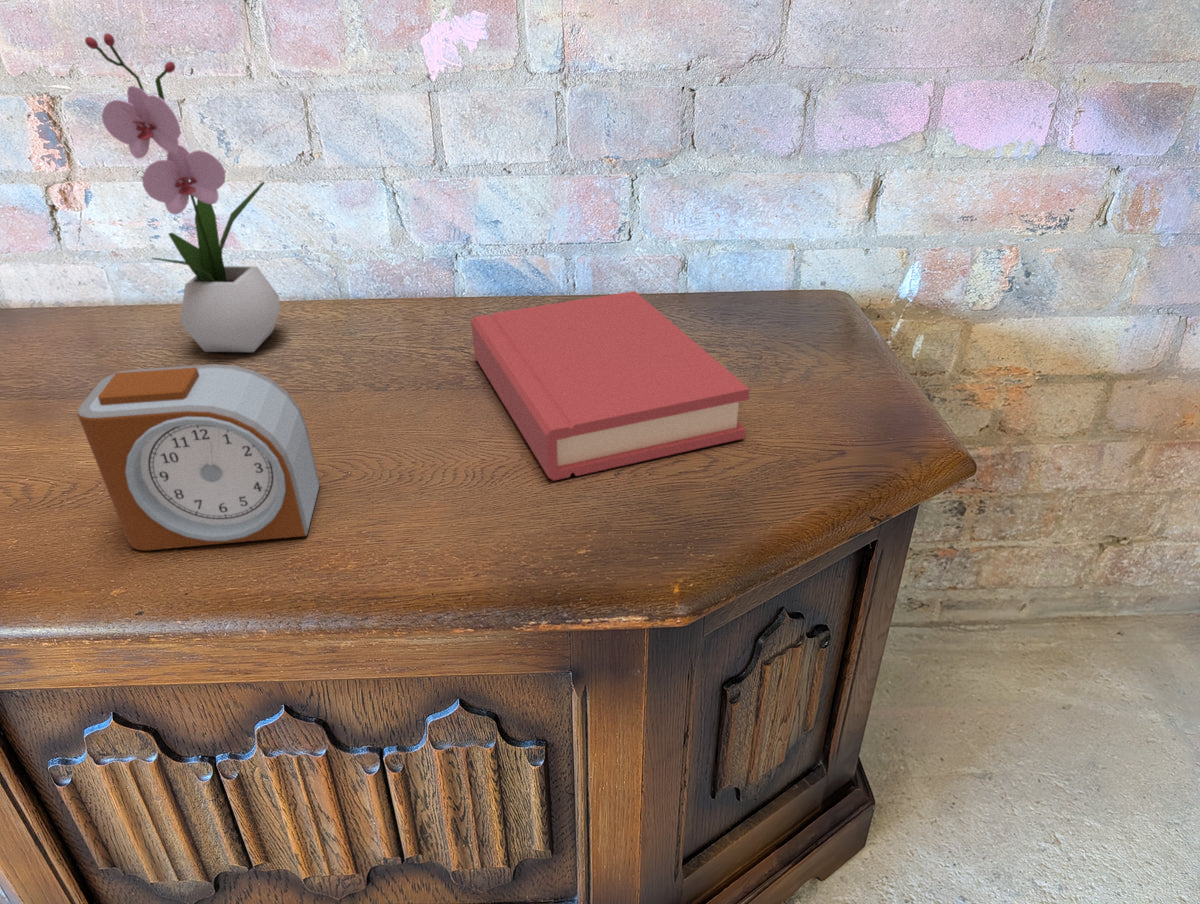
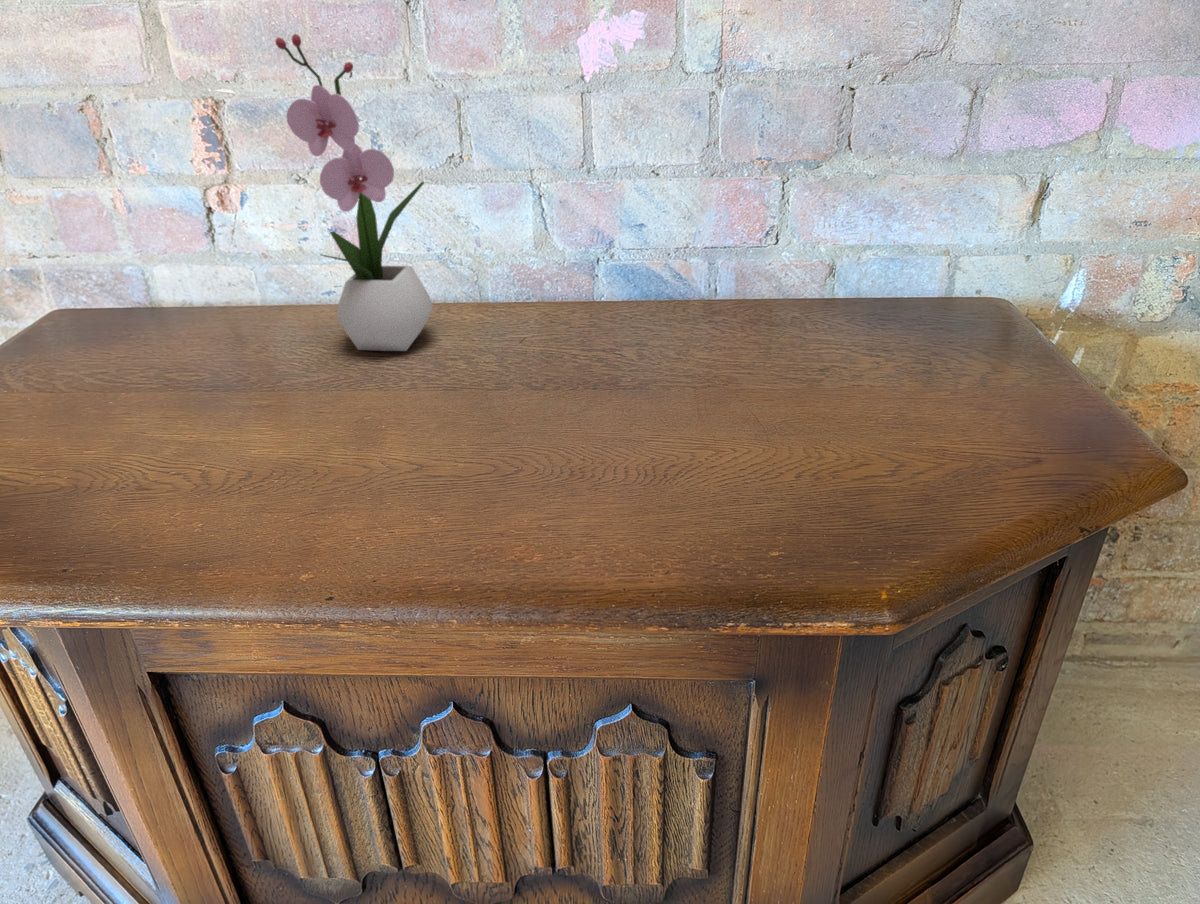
hardback book: present [471,291,750,480] -> none [628,293,938,481]
alarm clock: present [77,364,320,550] -> none [287,354,497,538]

